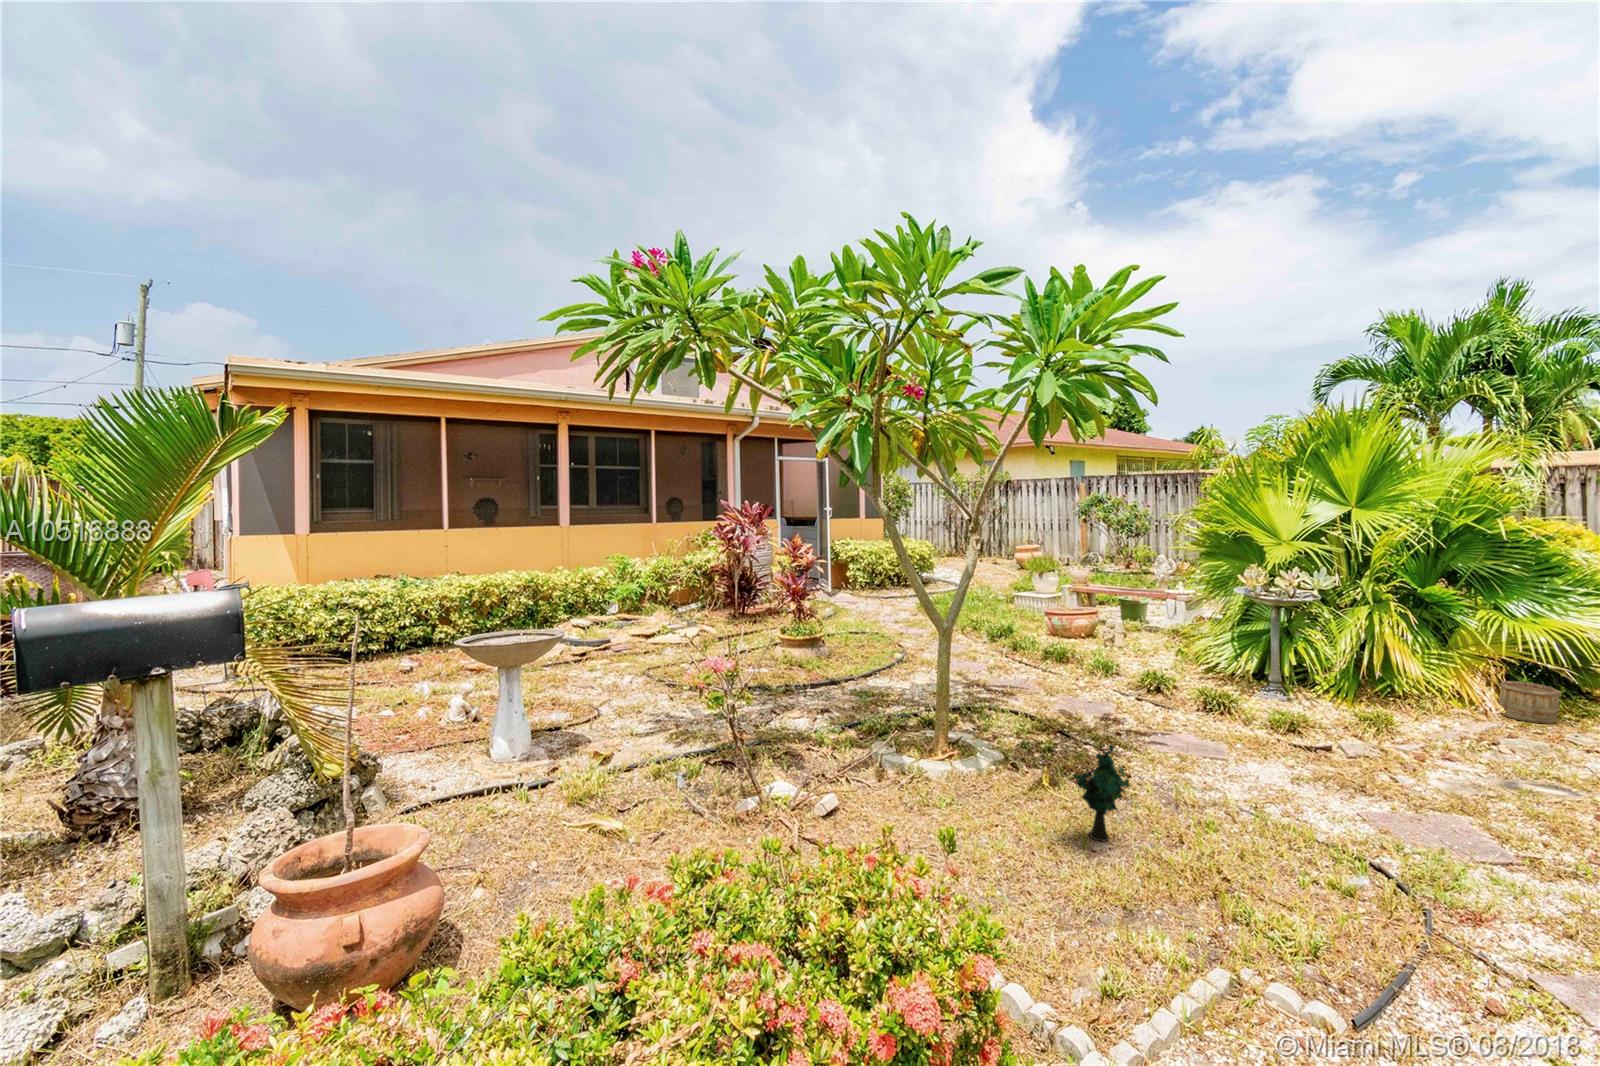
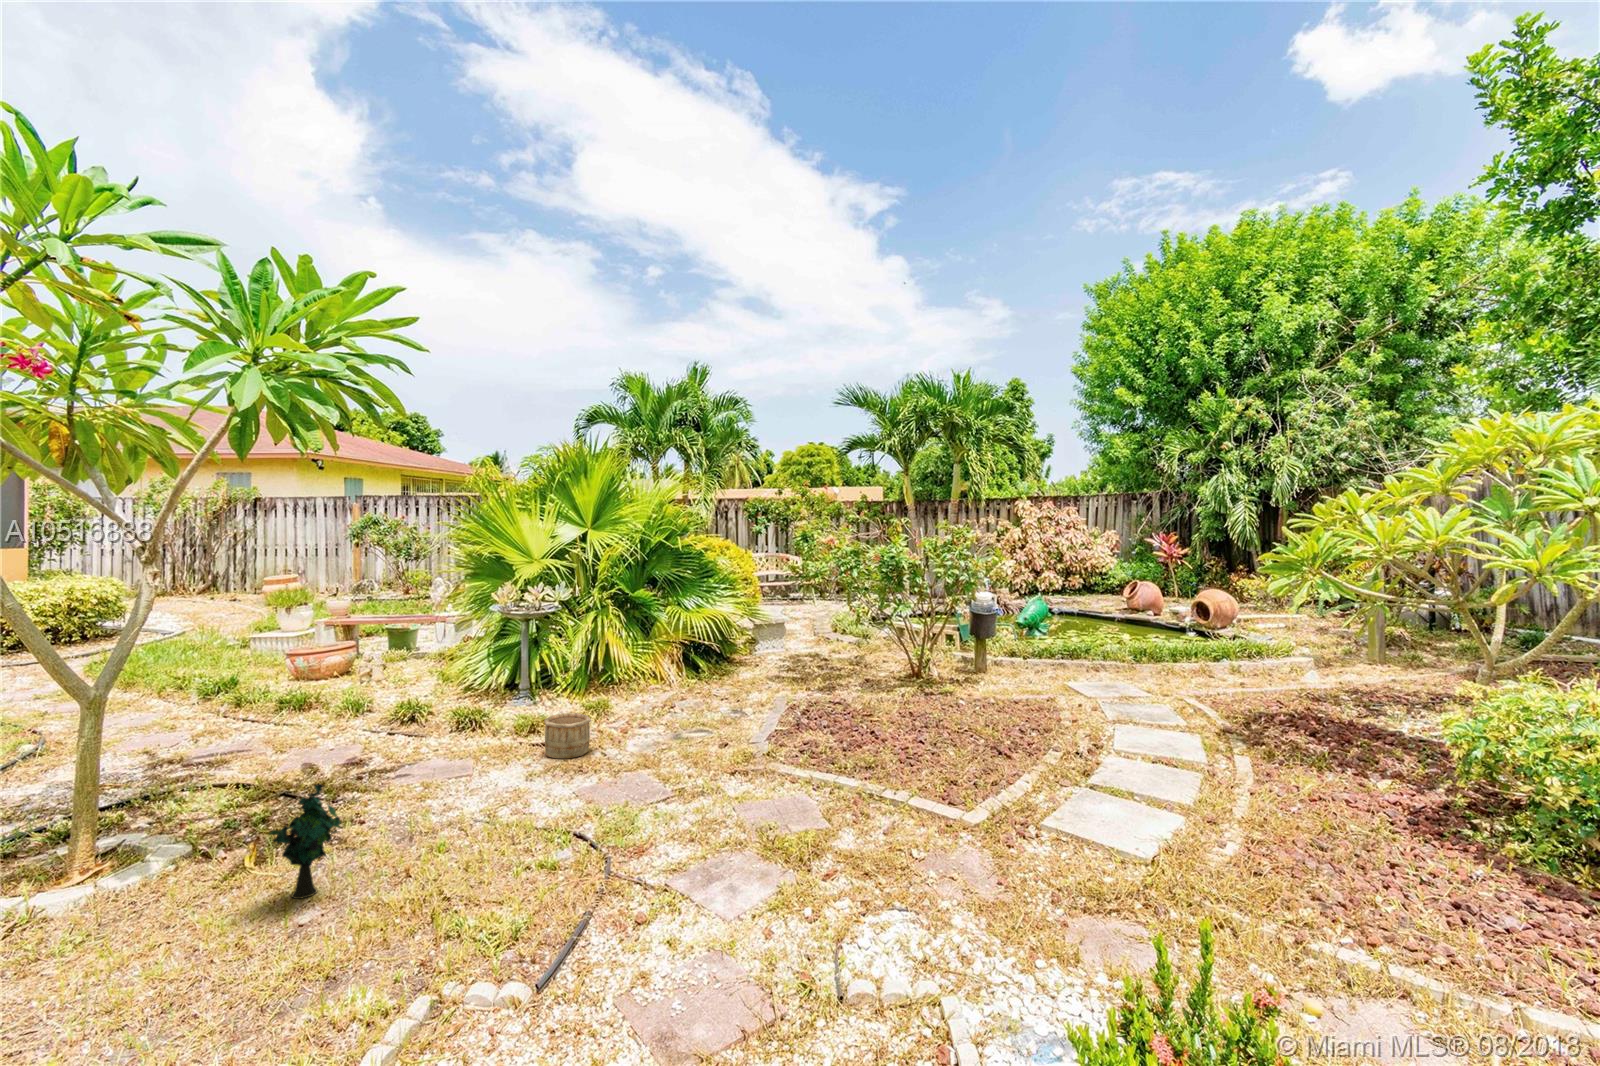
wooden bucket: present [1499,681,1561,724] -> present [544,713,591,758]

